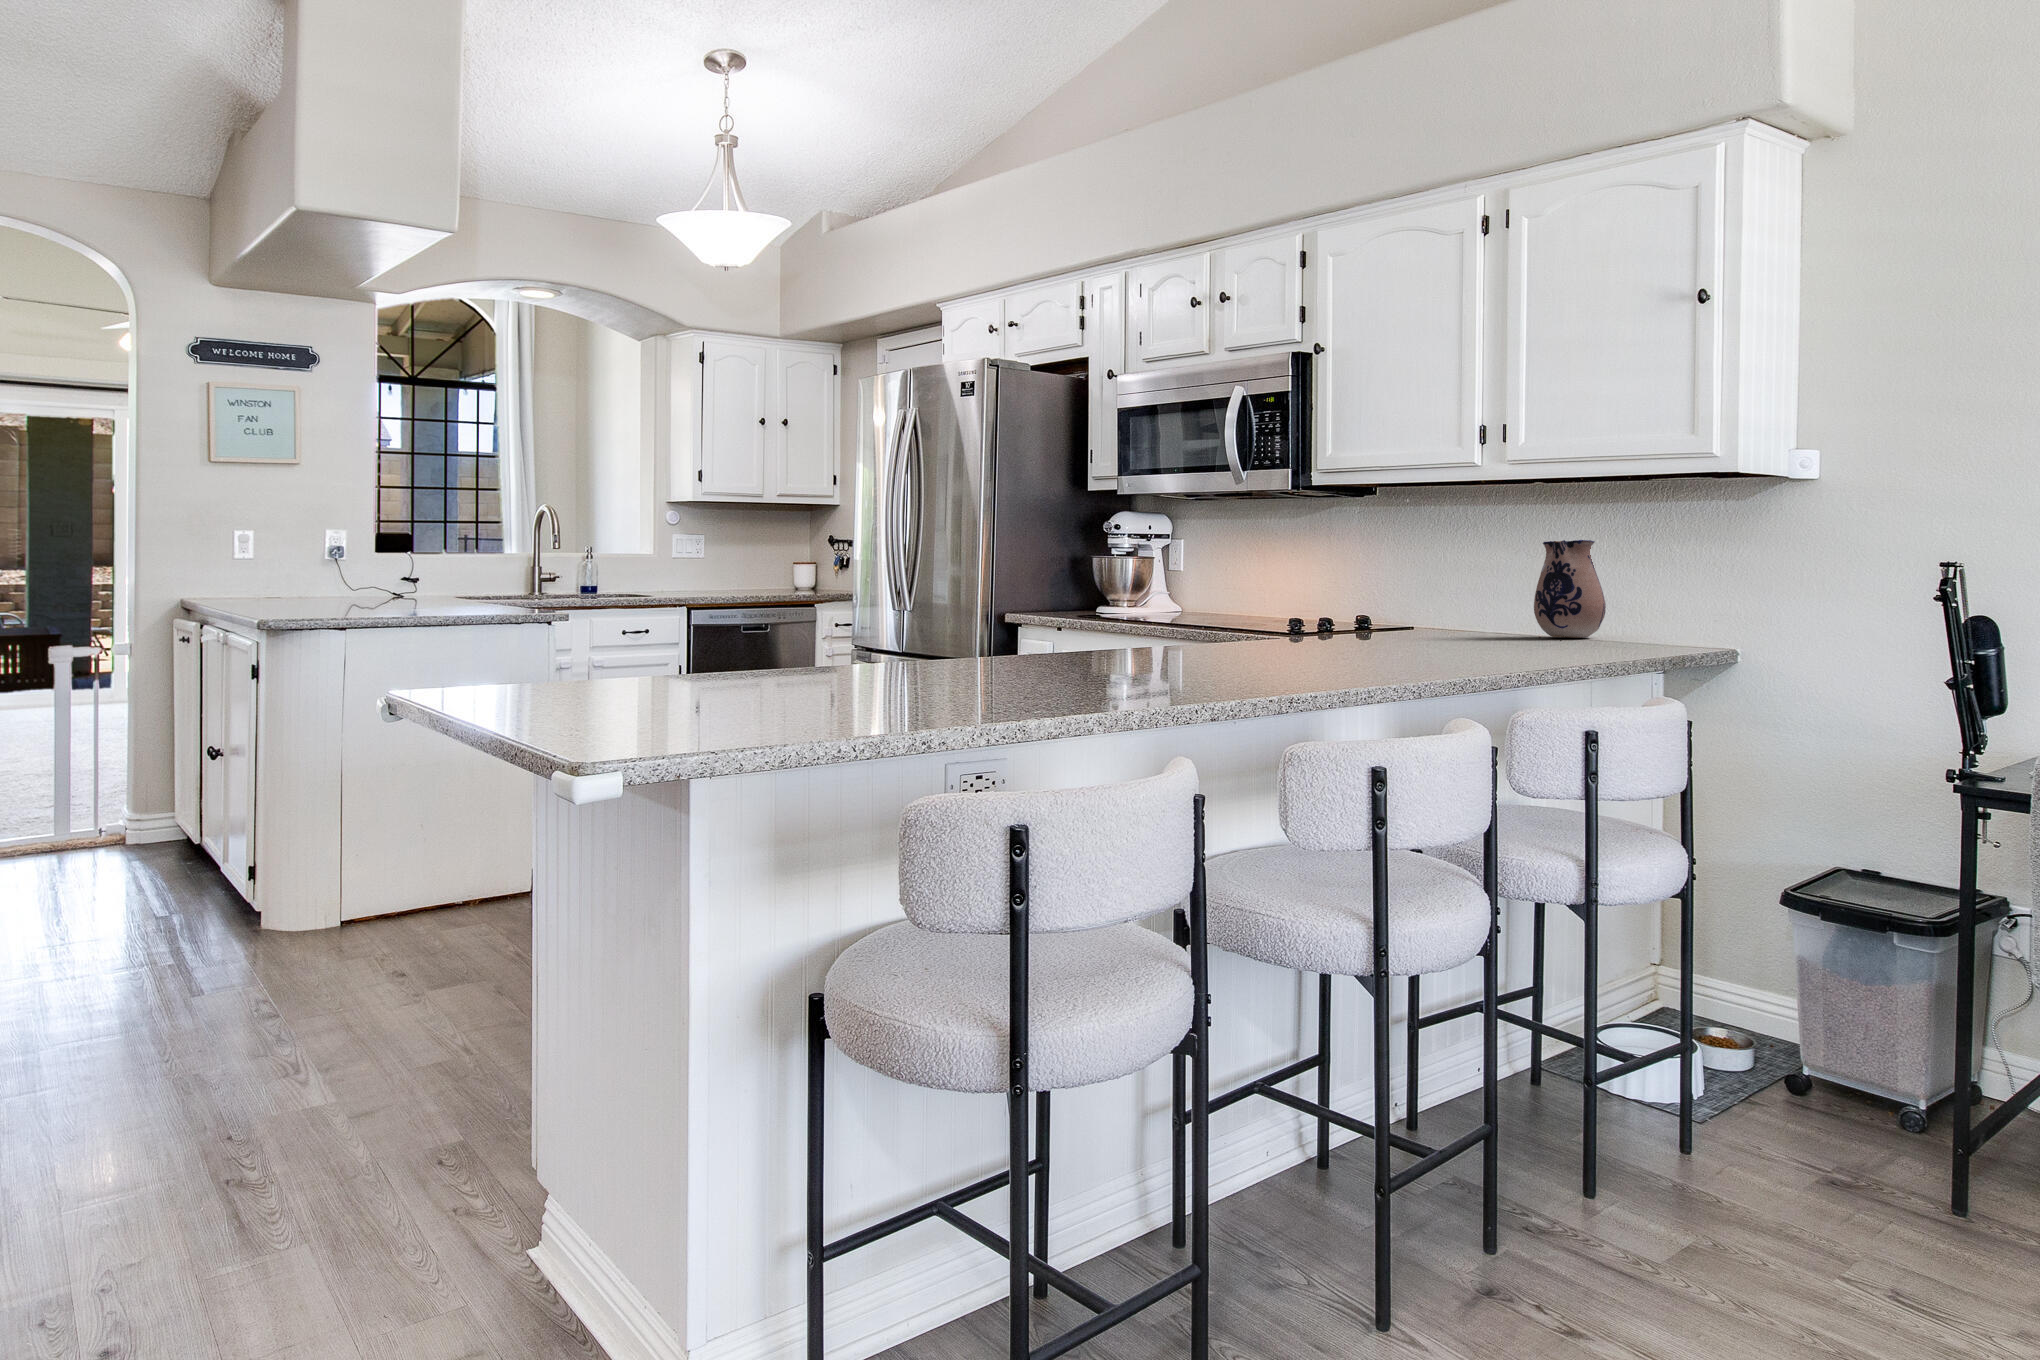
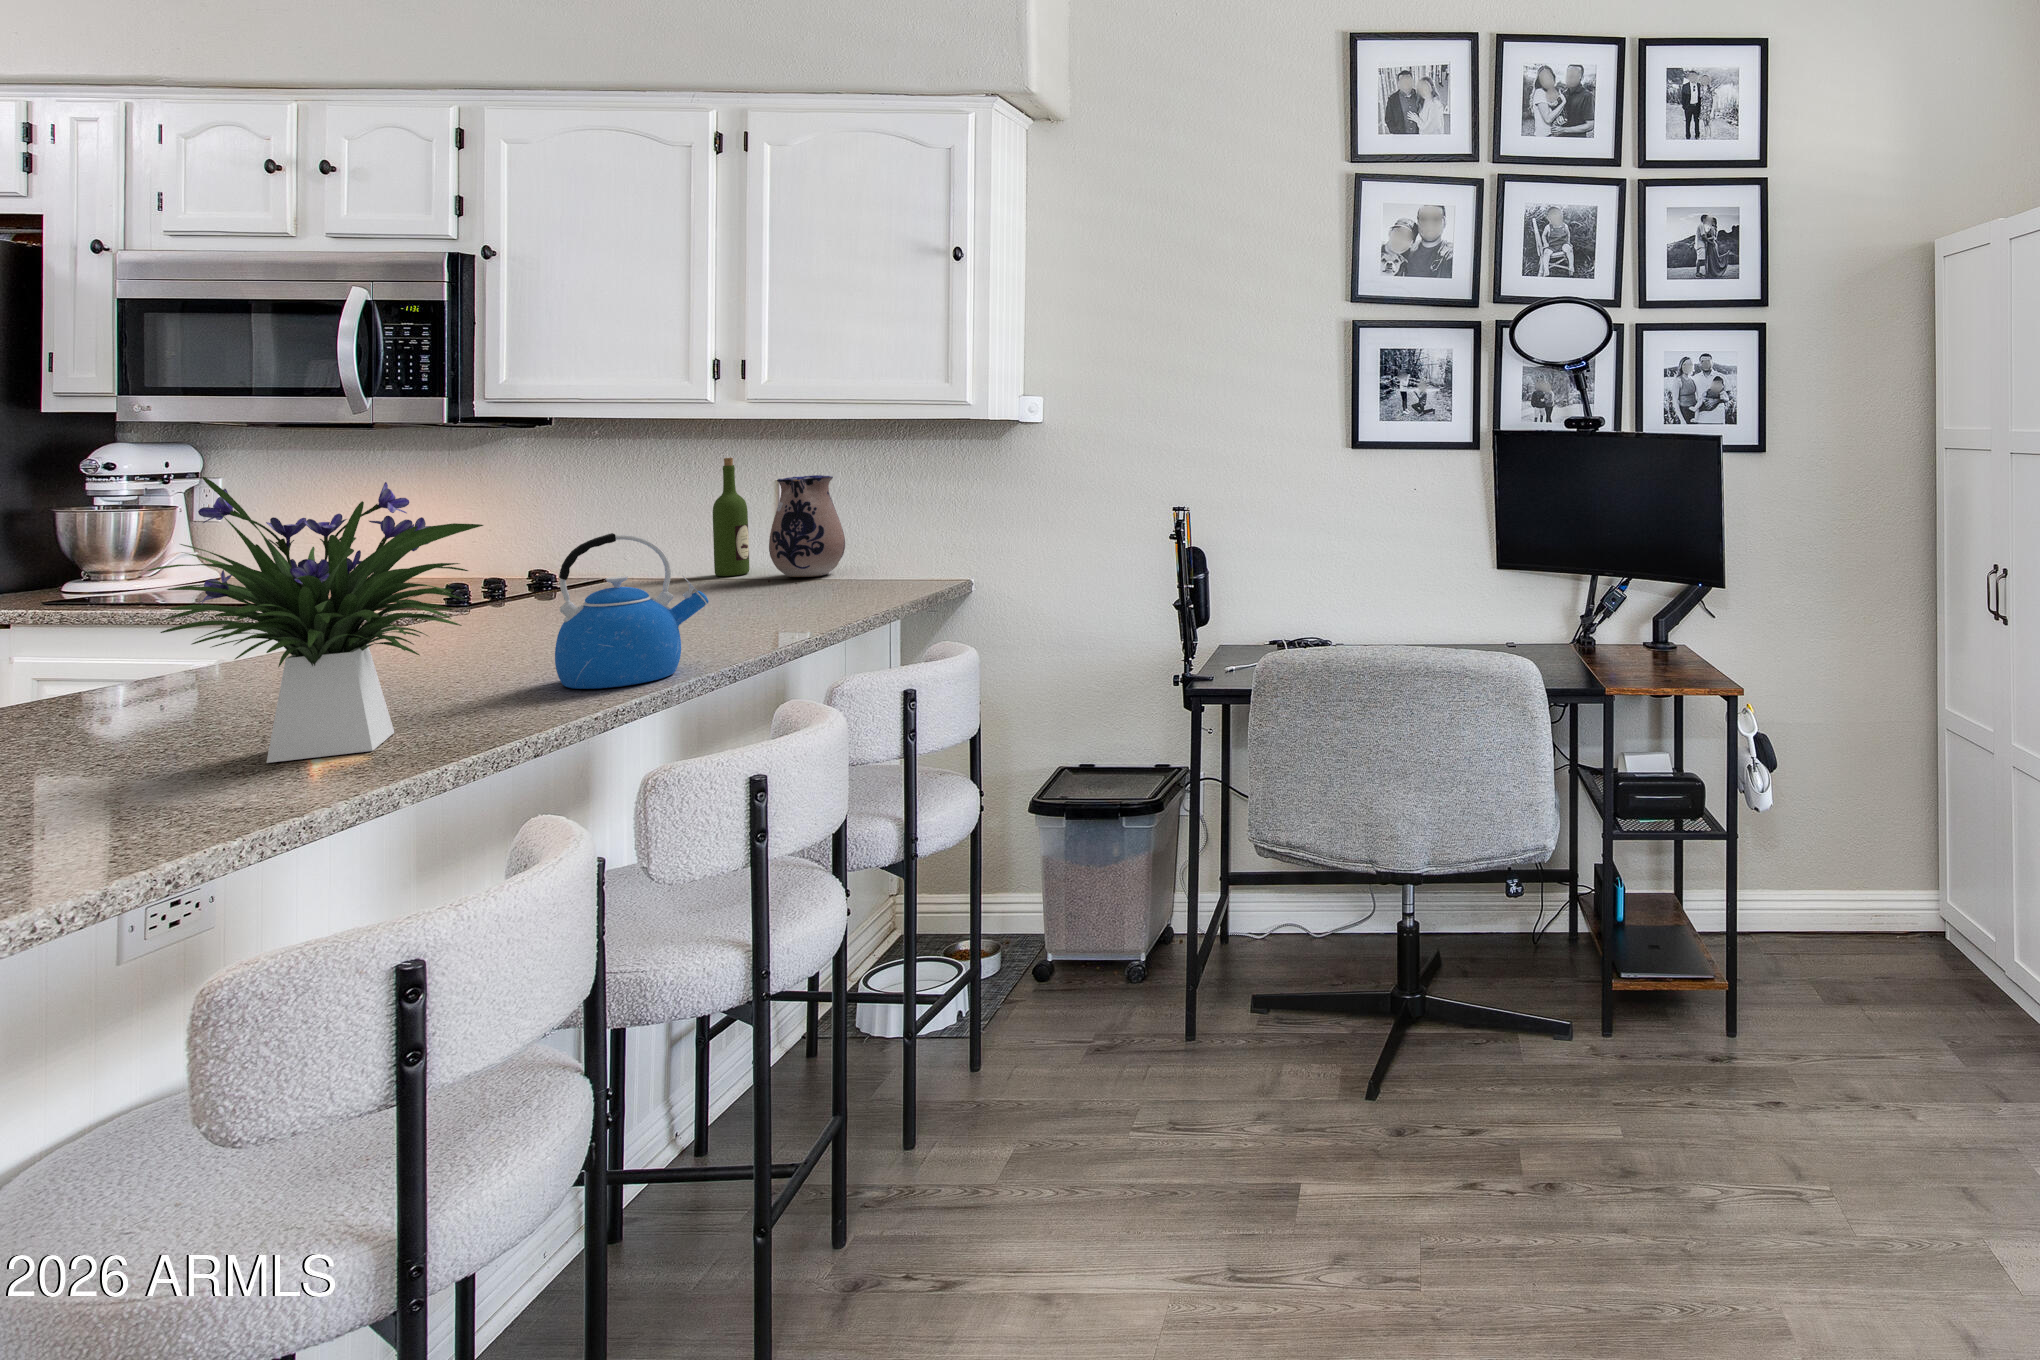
flower arrangement: none [1001,458,1216,678] -> present [147,477,483,763]
wine bottle: none [1492,525,1523,635] -> present [713,458,749,576]
kettle: none [1288,536,1411,669] -> present [555,533,709,689]

